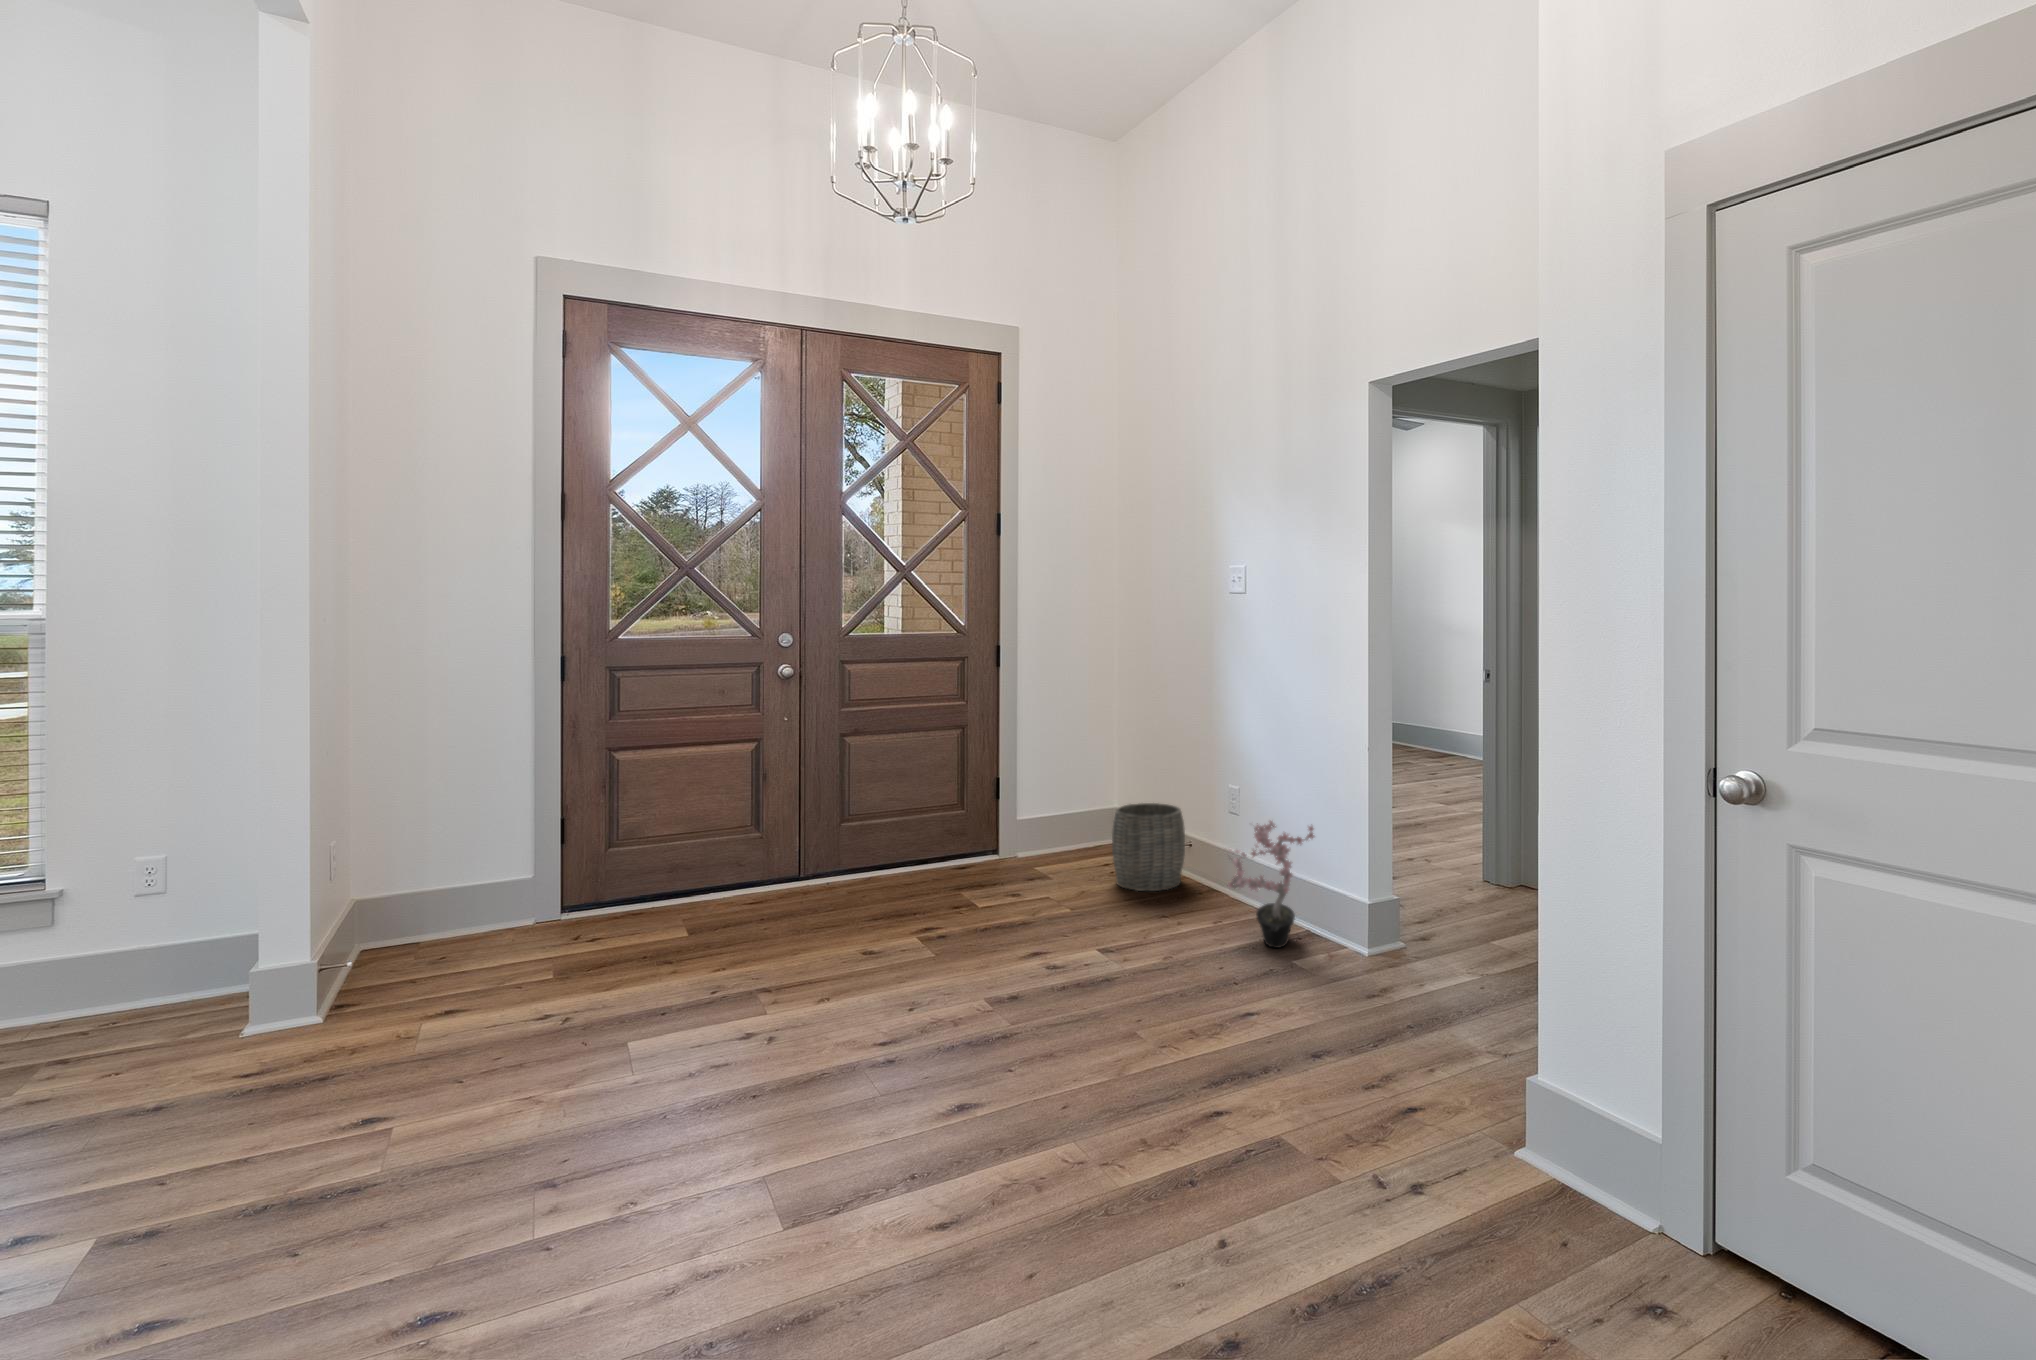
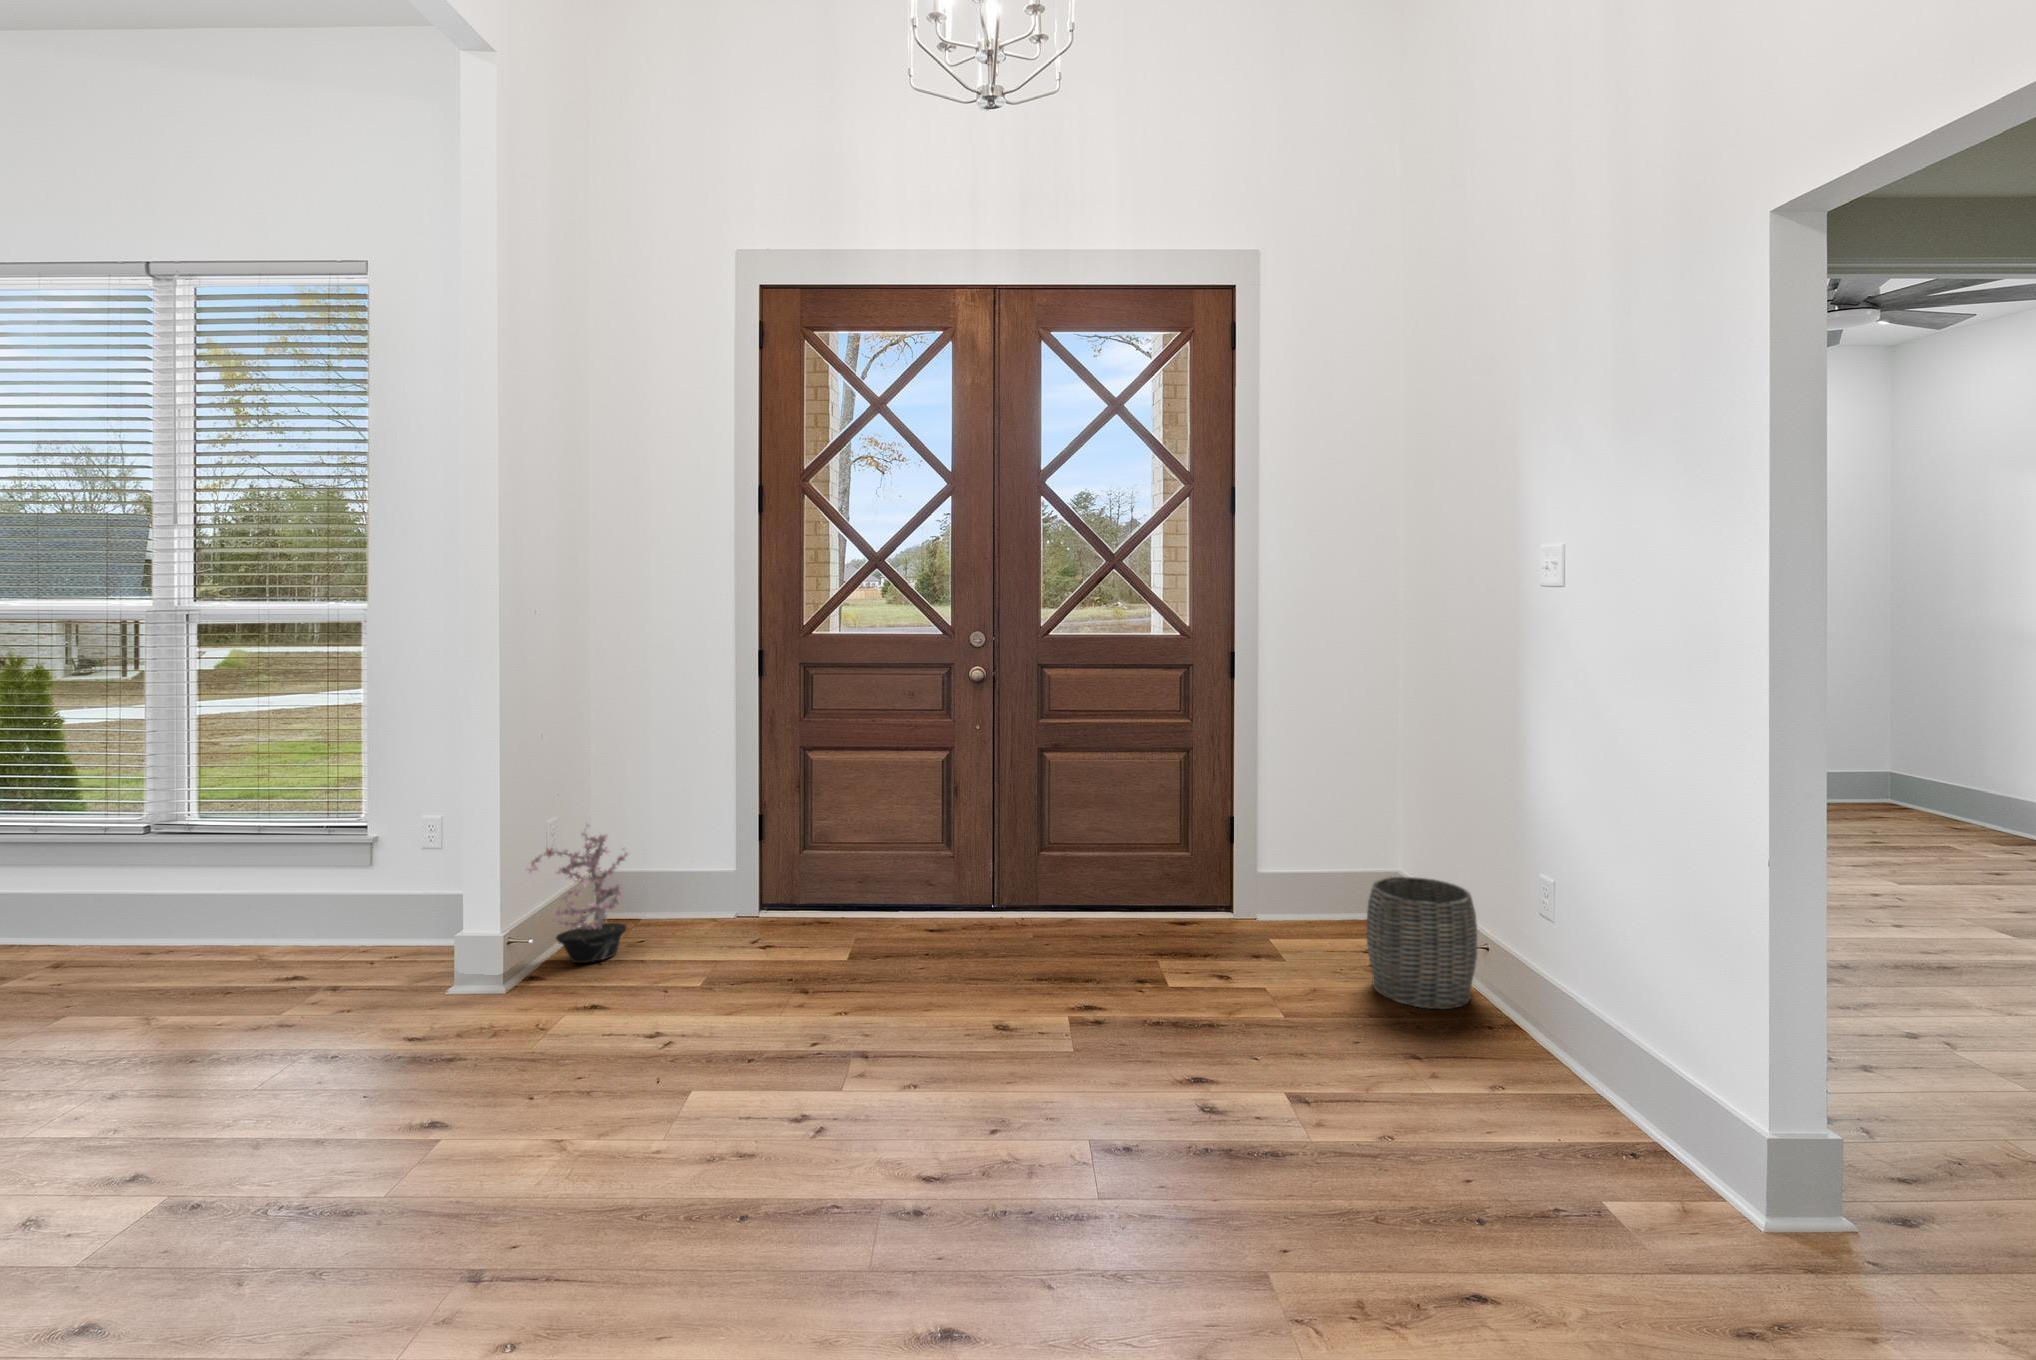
potted plant: present [1227,821,1315,948] -> present [527,825,628,963]

